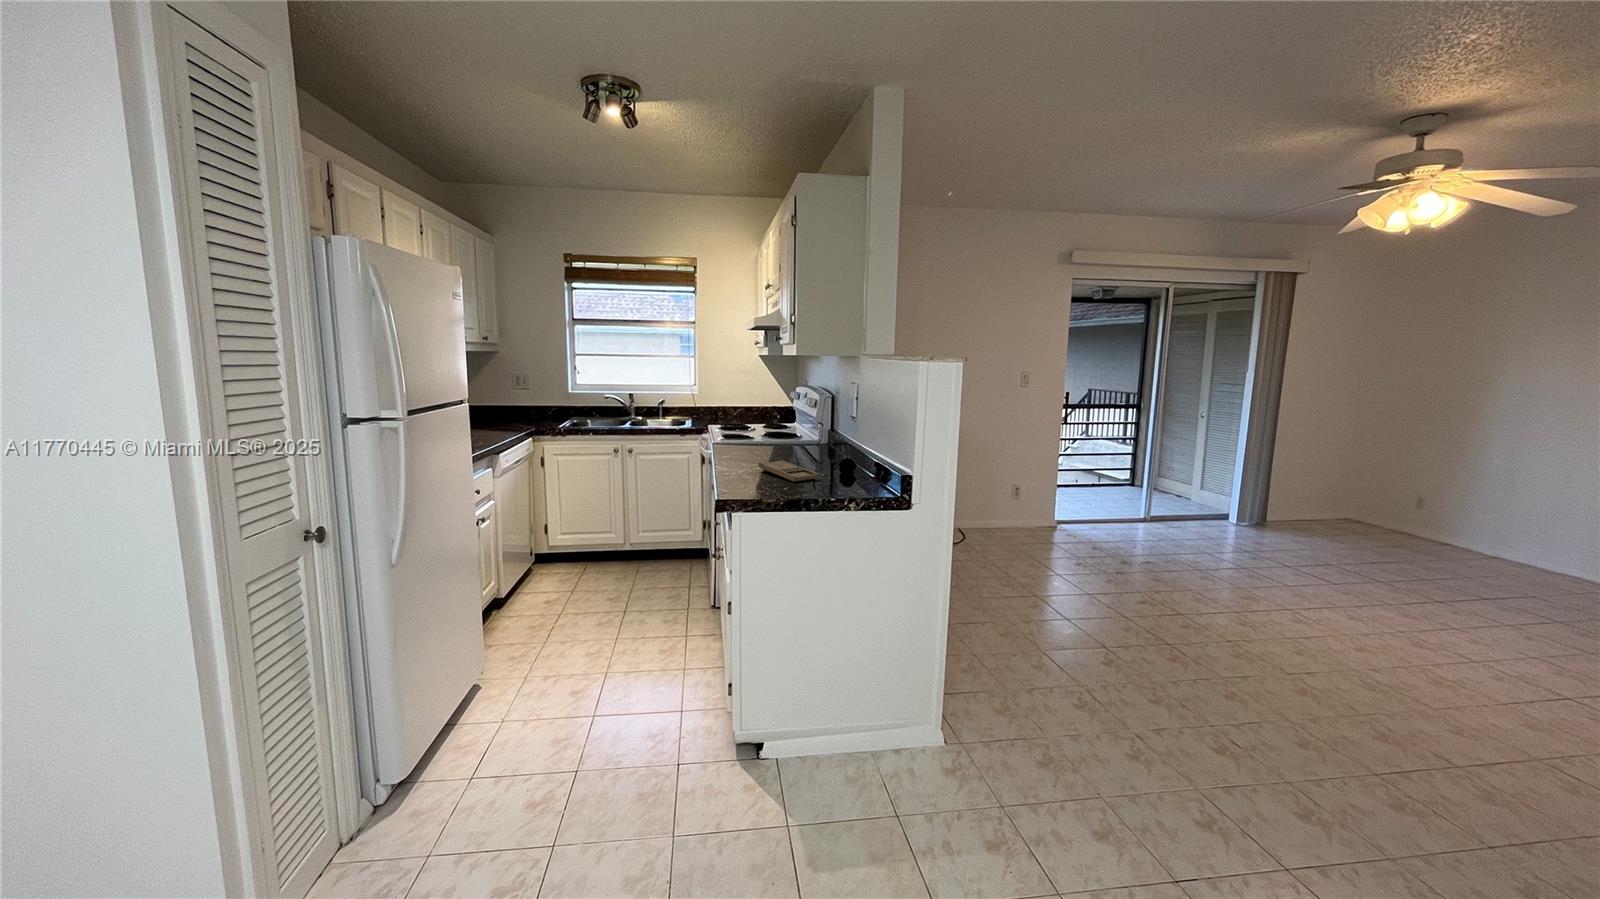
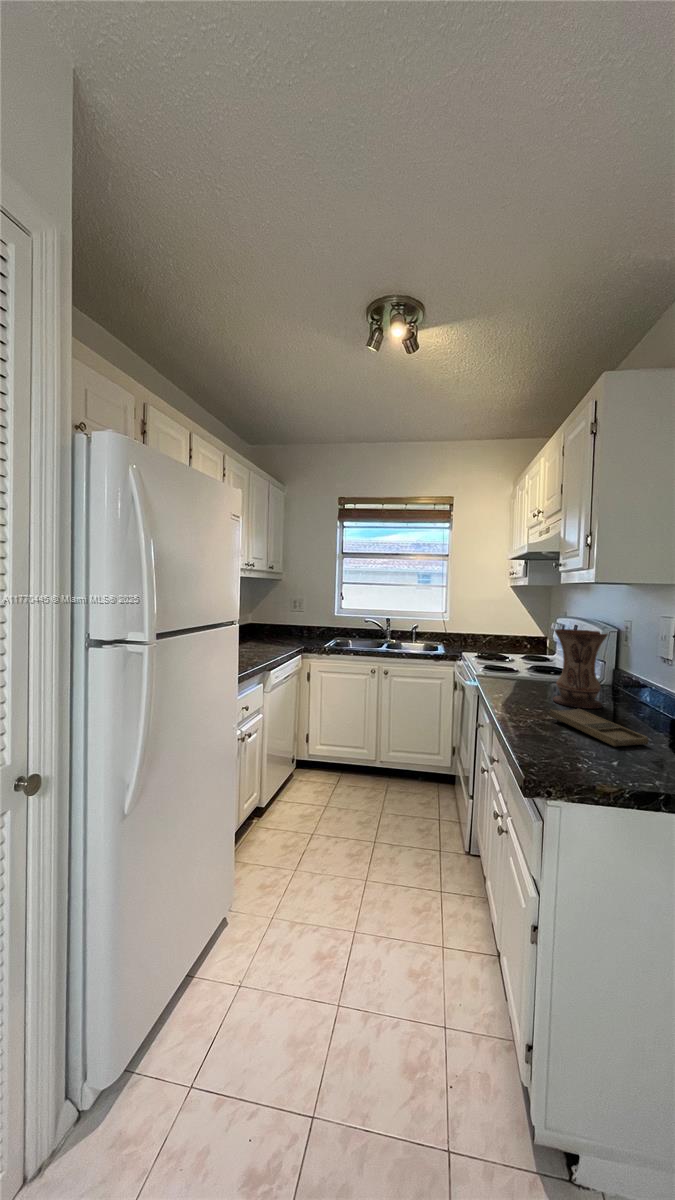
vase: none [770,398,810,462] -> present [553,629,608,709]

